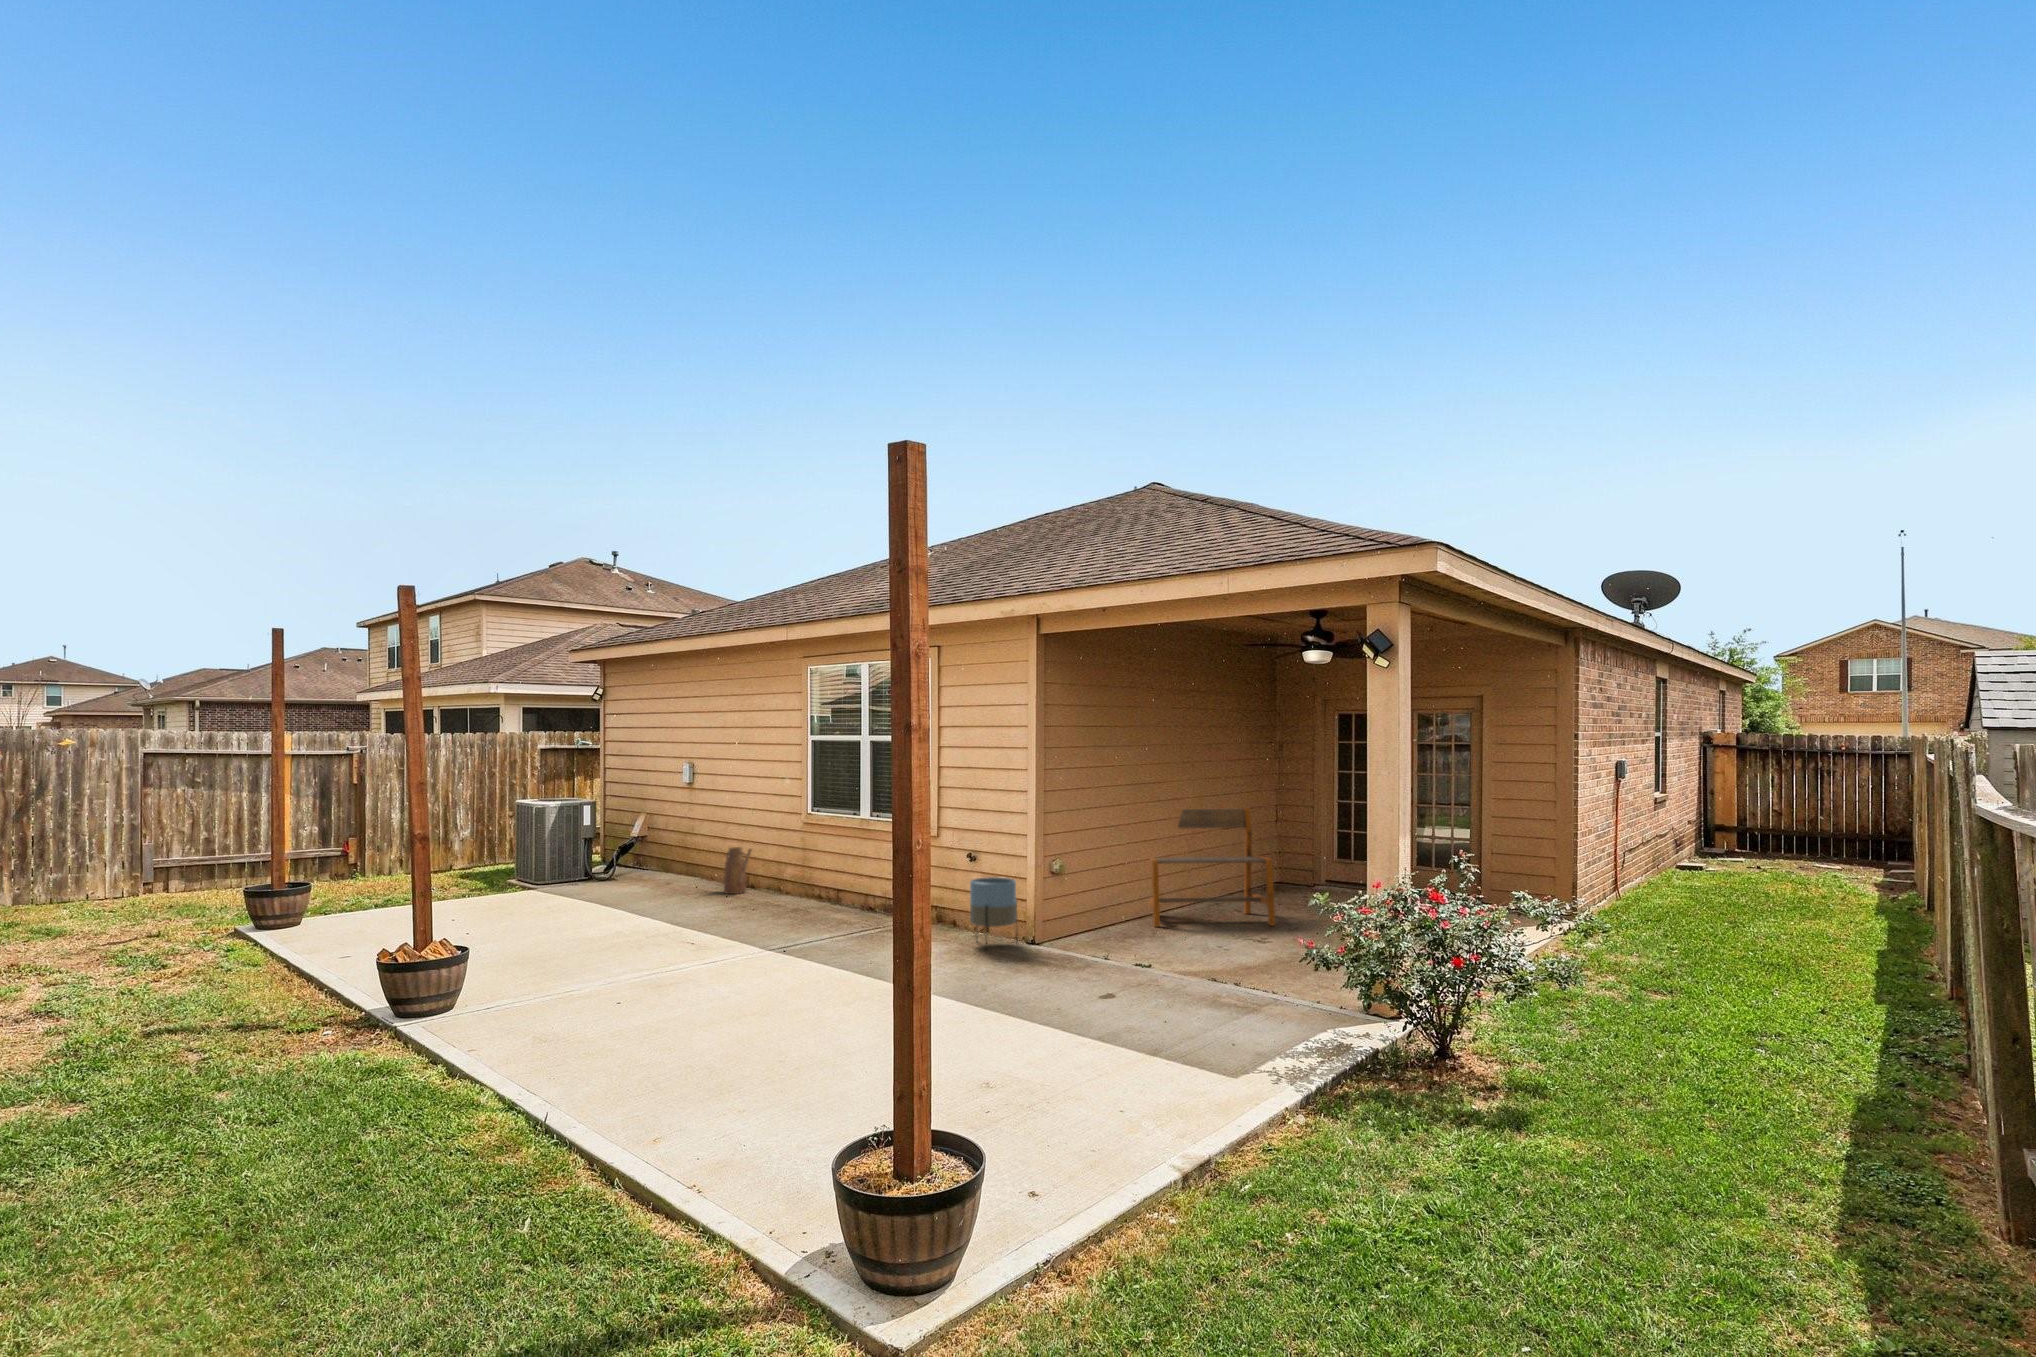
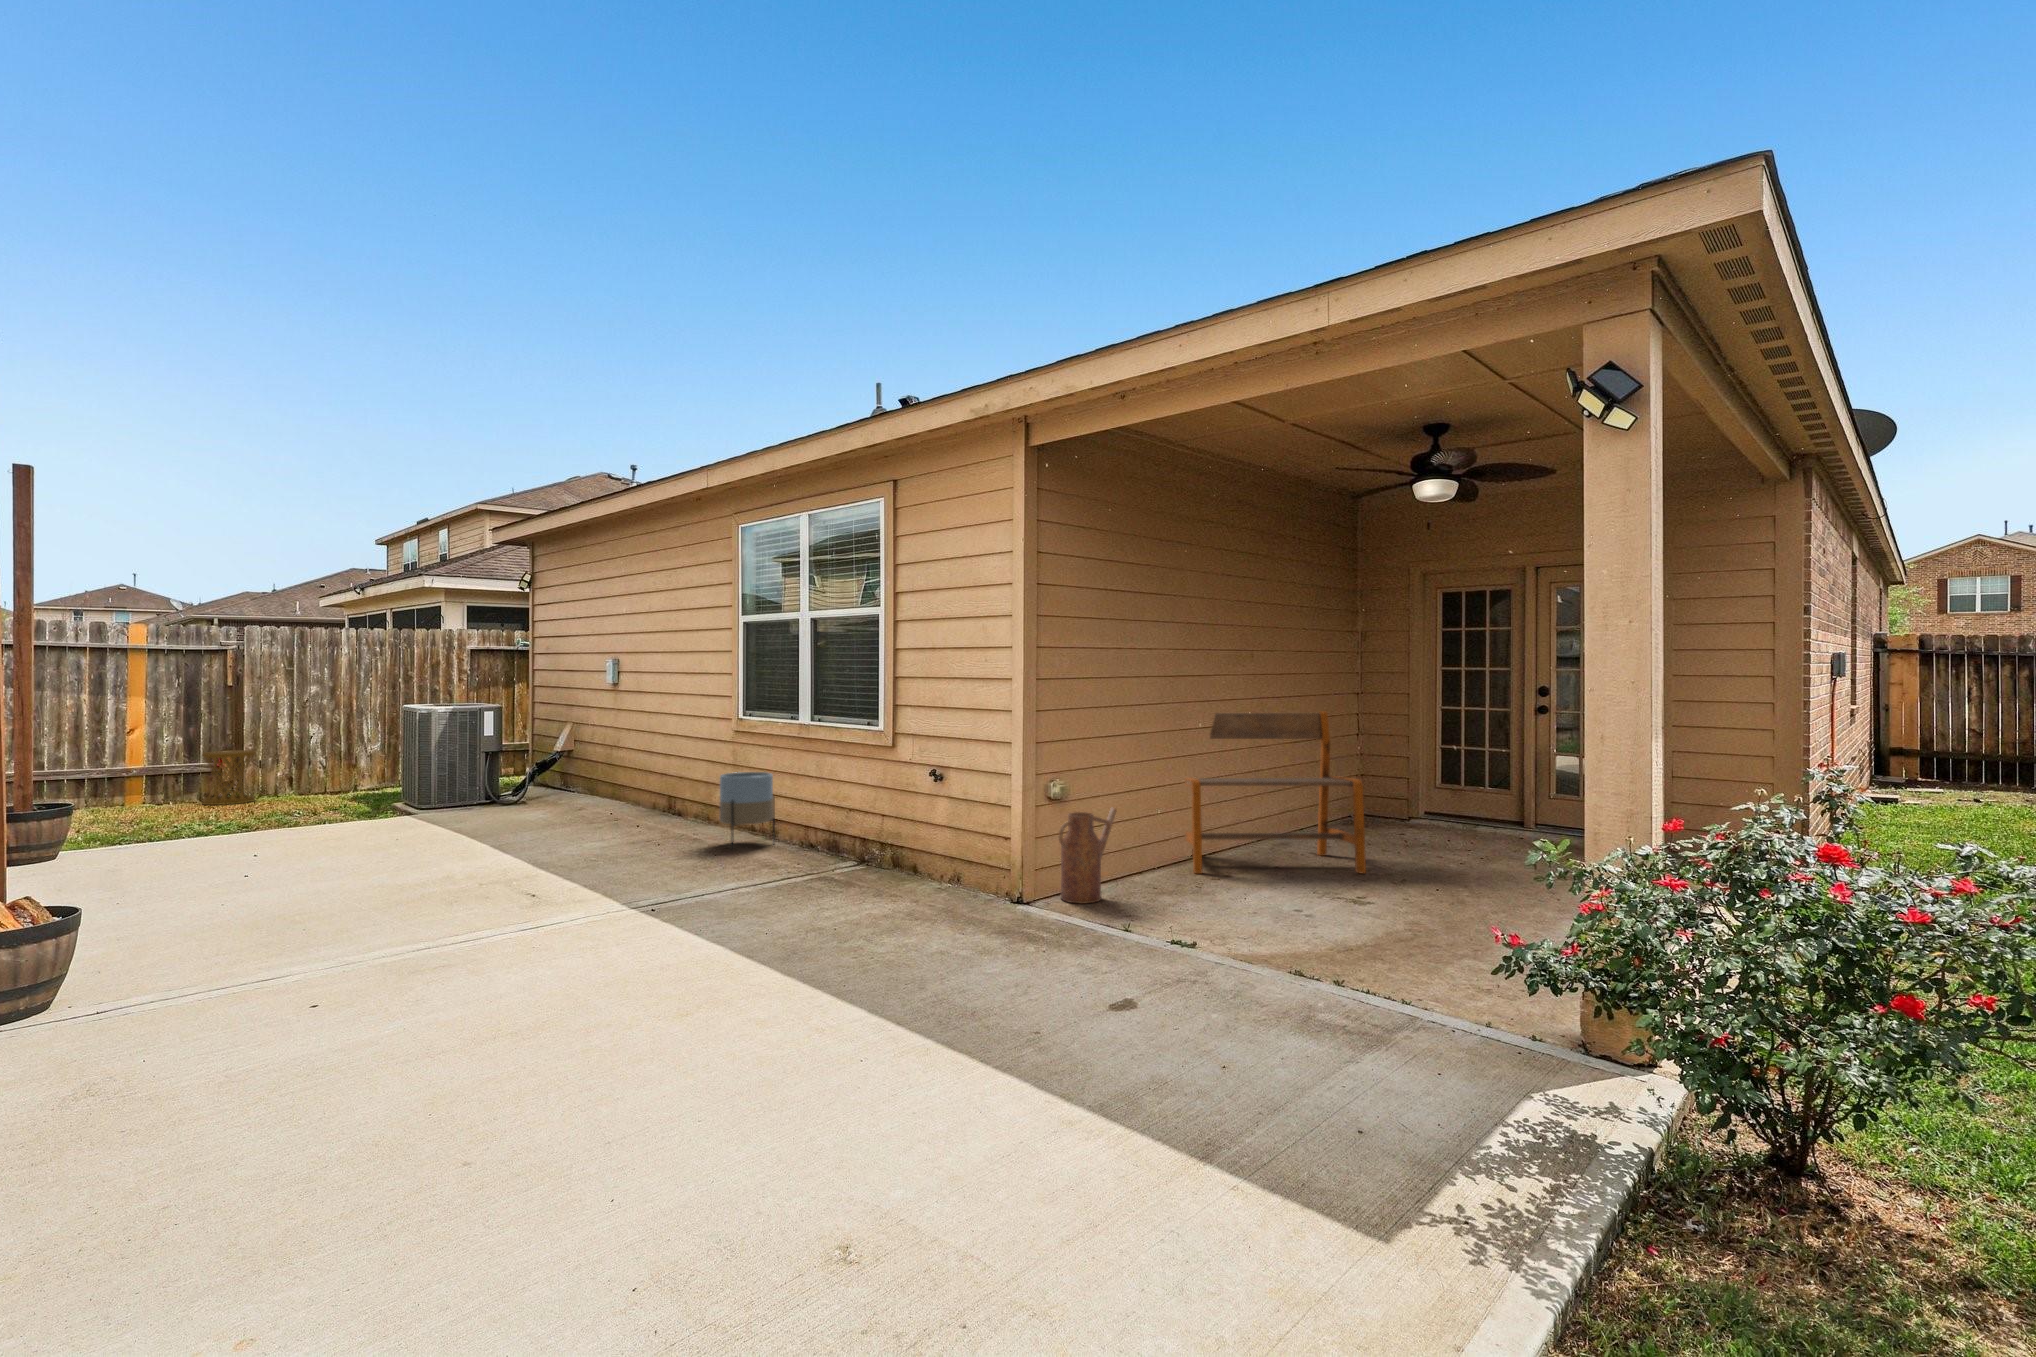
side table: none [335,837,378,884] -> present [202,750,256,805]
watering can: present [724,847,752,894] -> present [1059,808,1117,904]
planter: present [970,877,1017,928] -> present [720,772,775,848]

